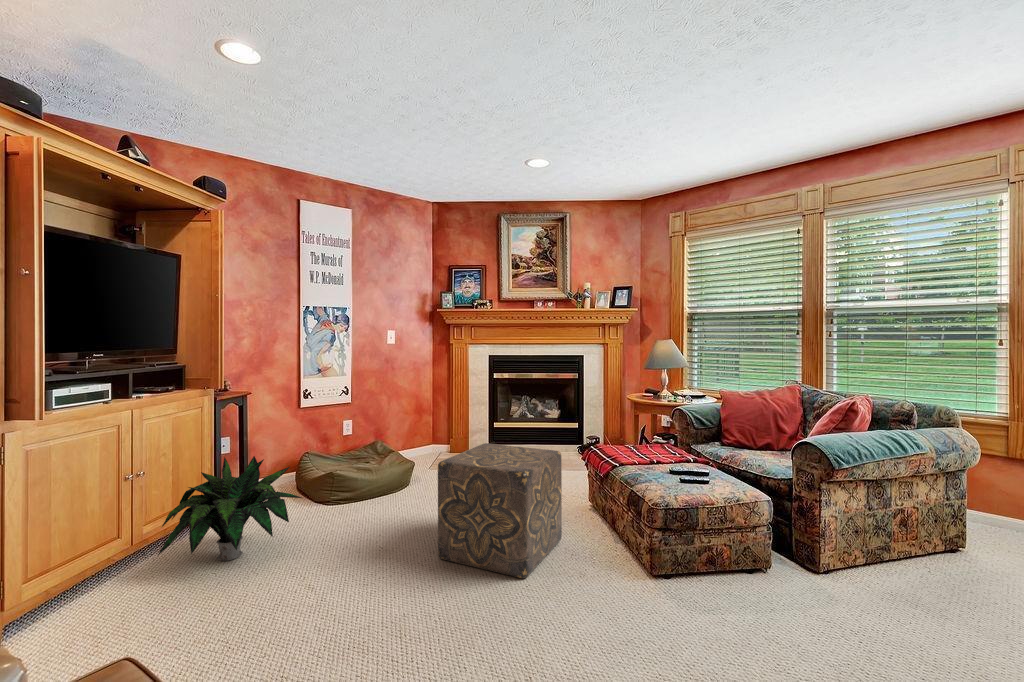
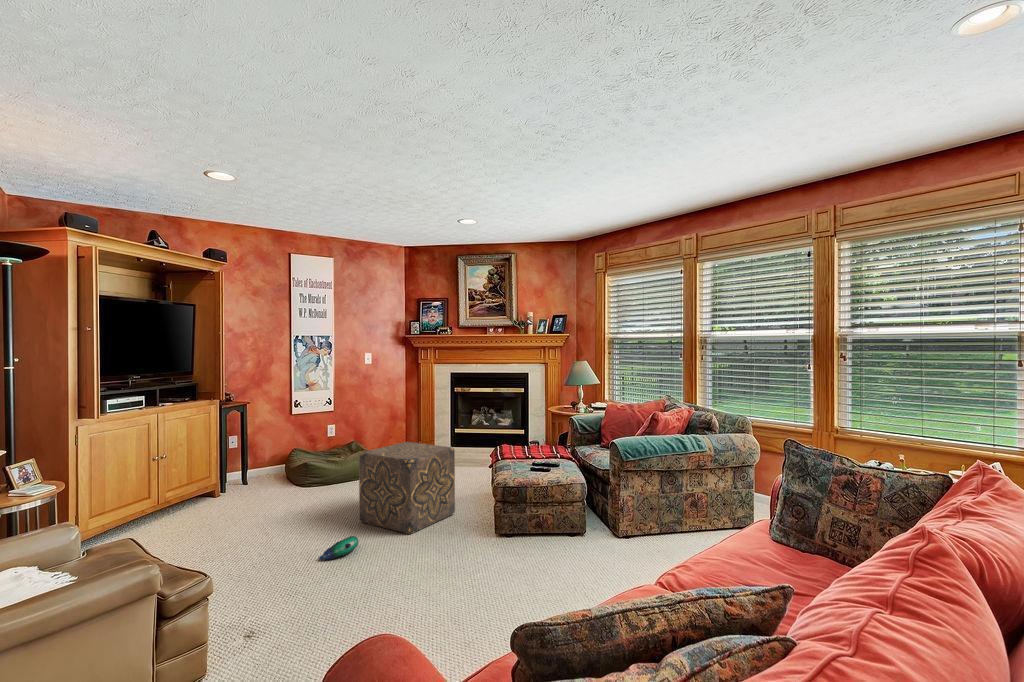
potted plant: present [158,456,302,560] -> none [172,447,275,519]
plush toy: none [418,589,468,637] -> present [319,536,358,560]

